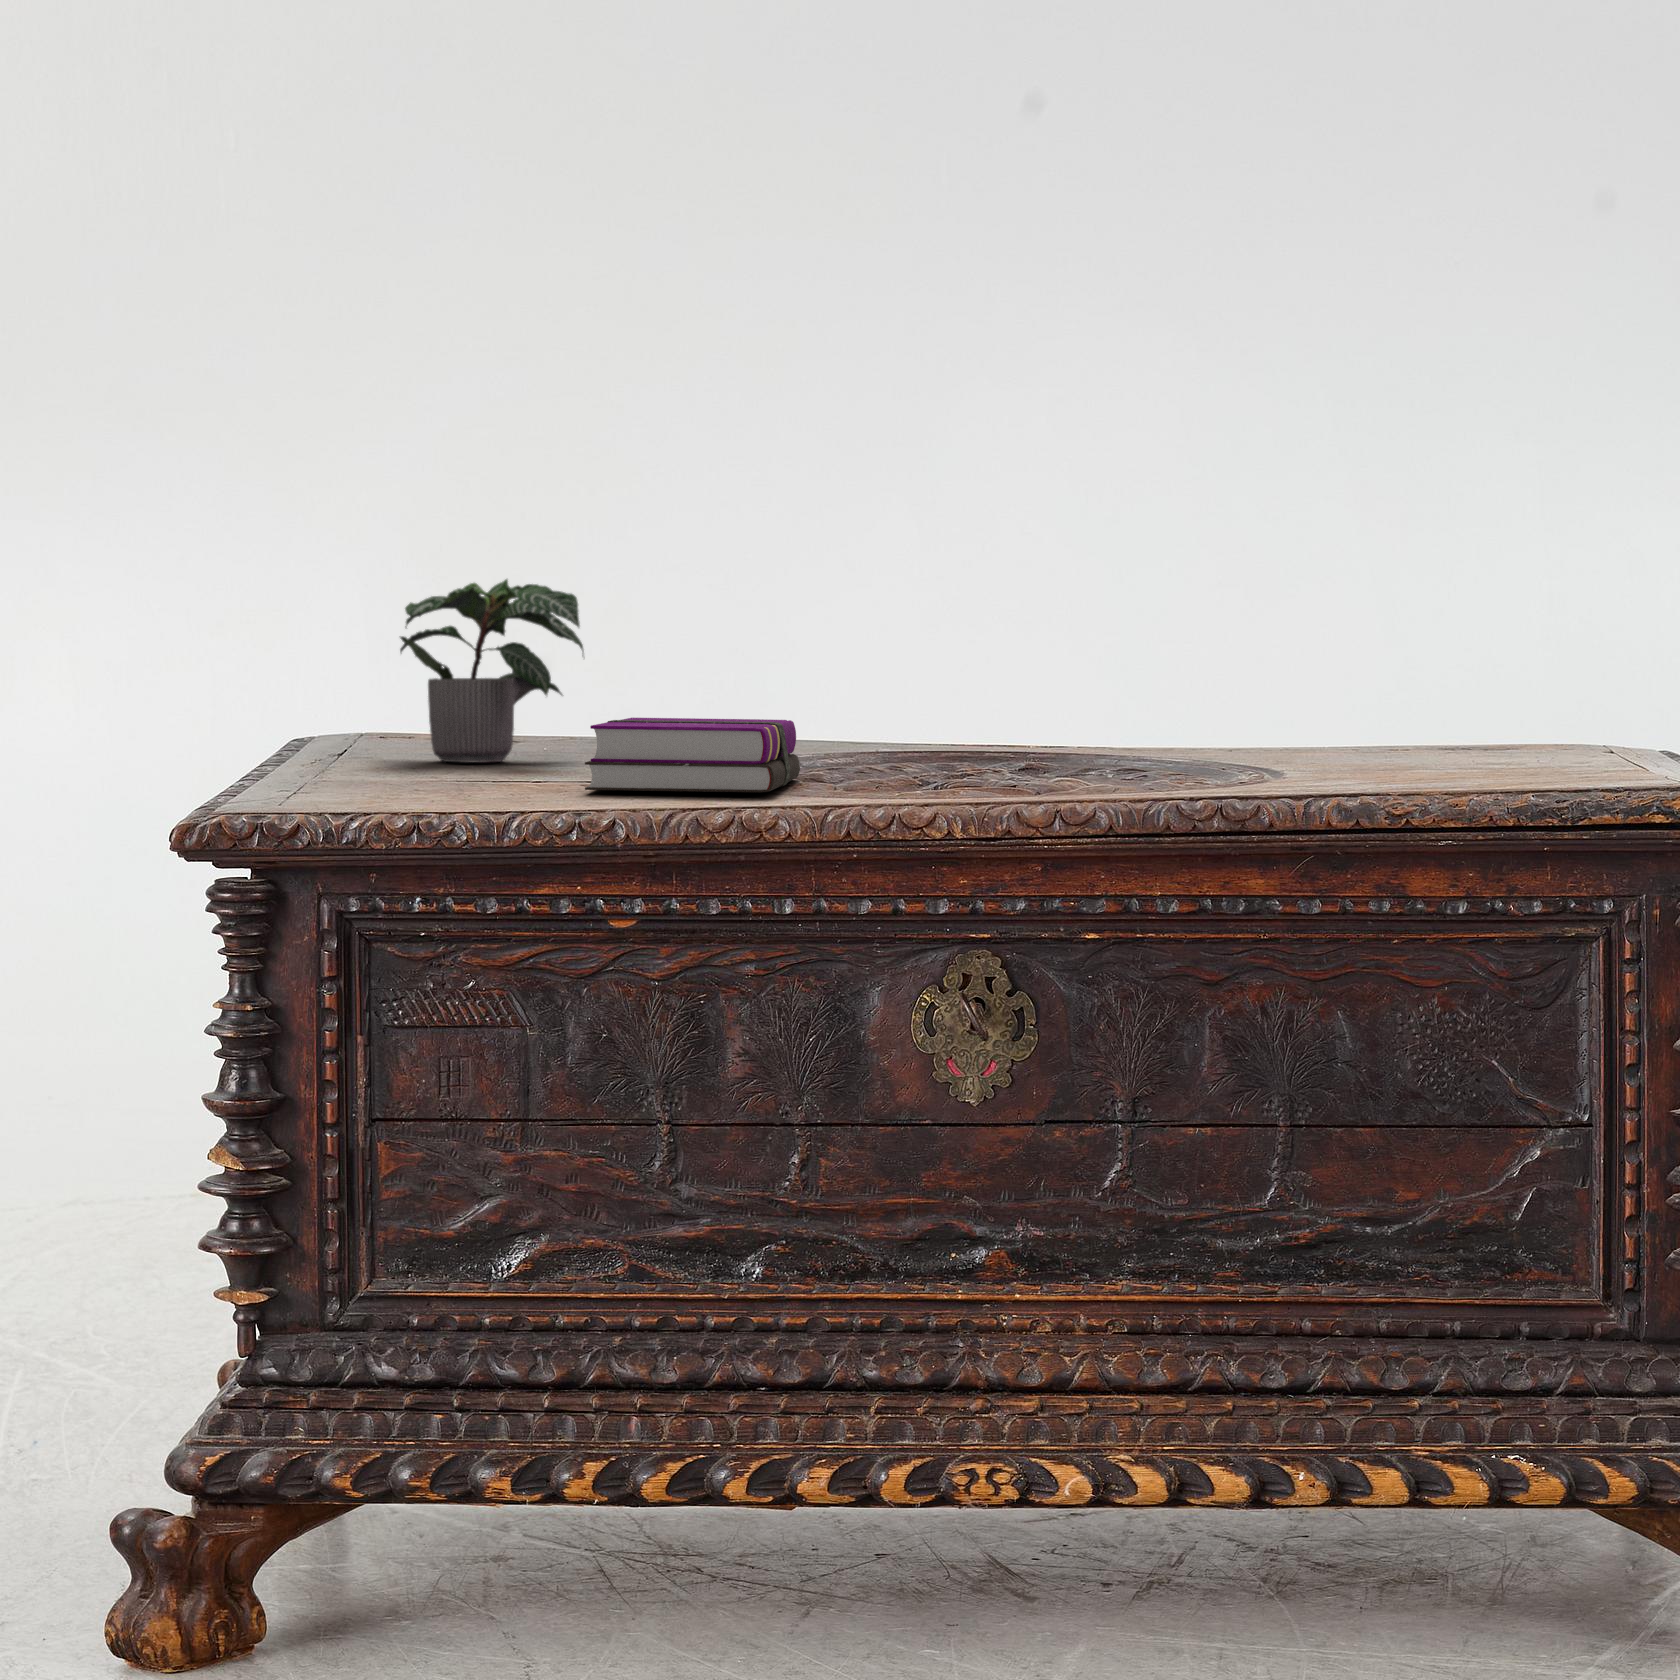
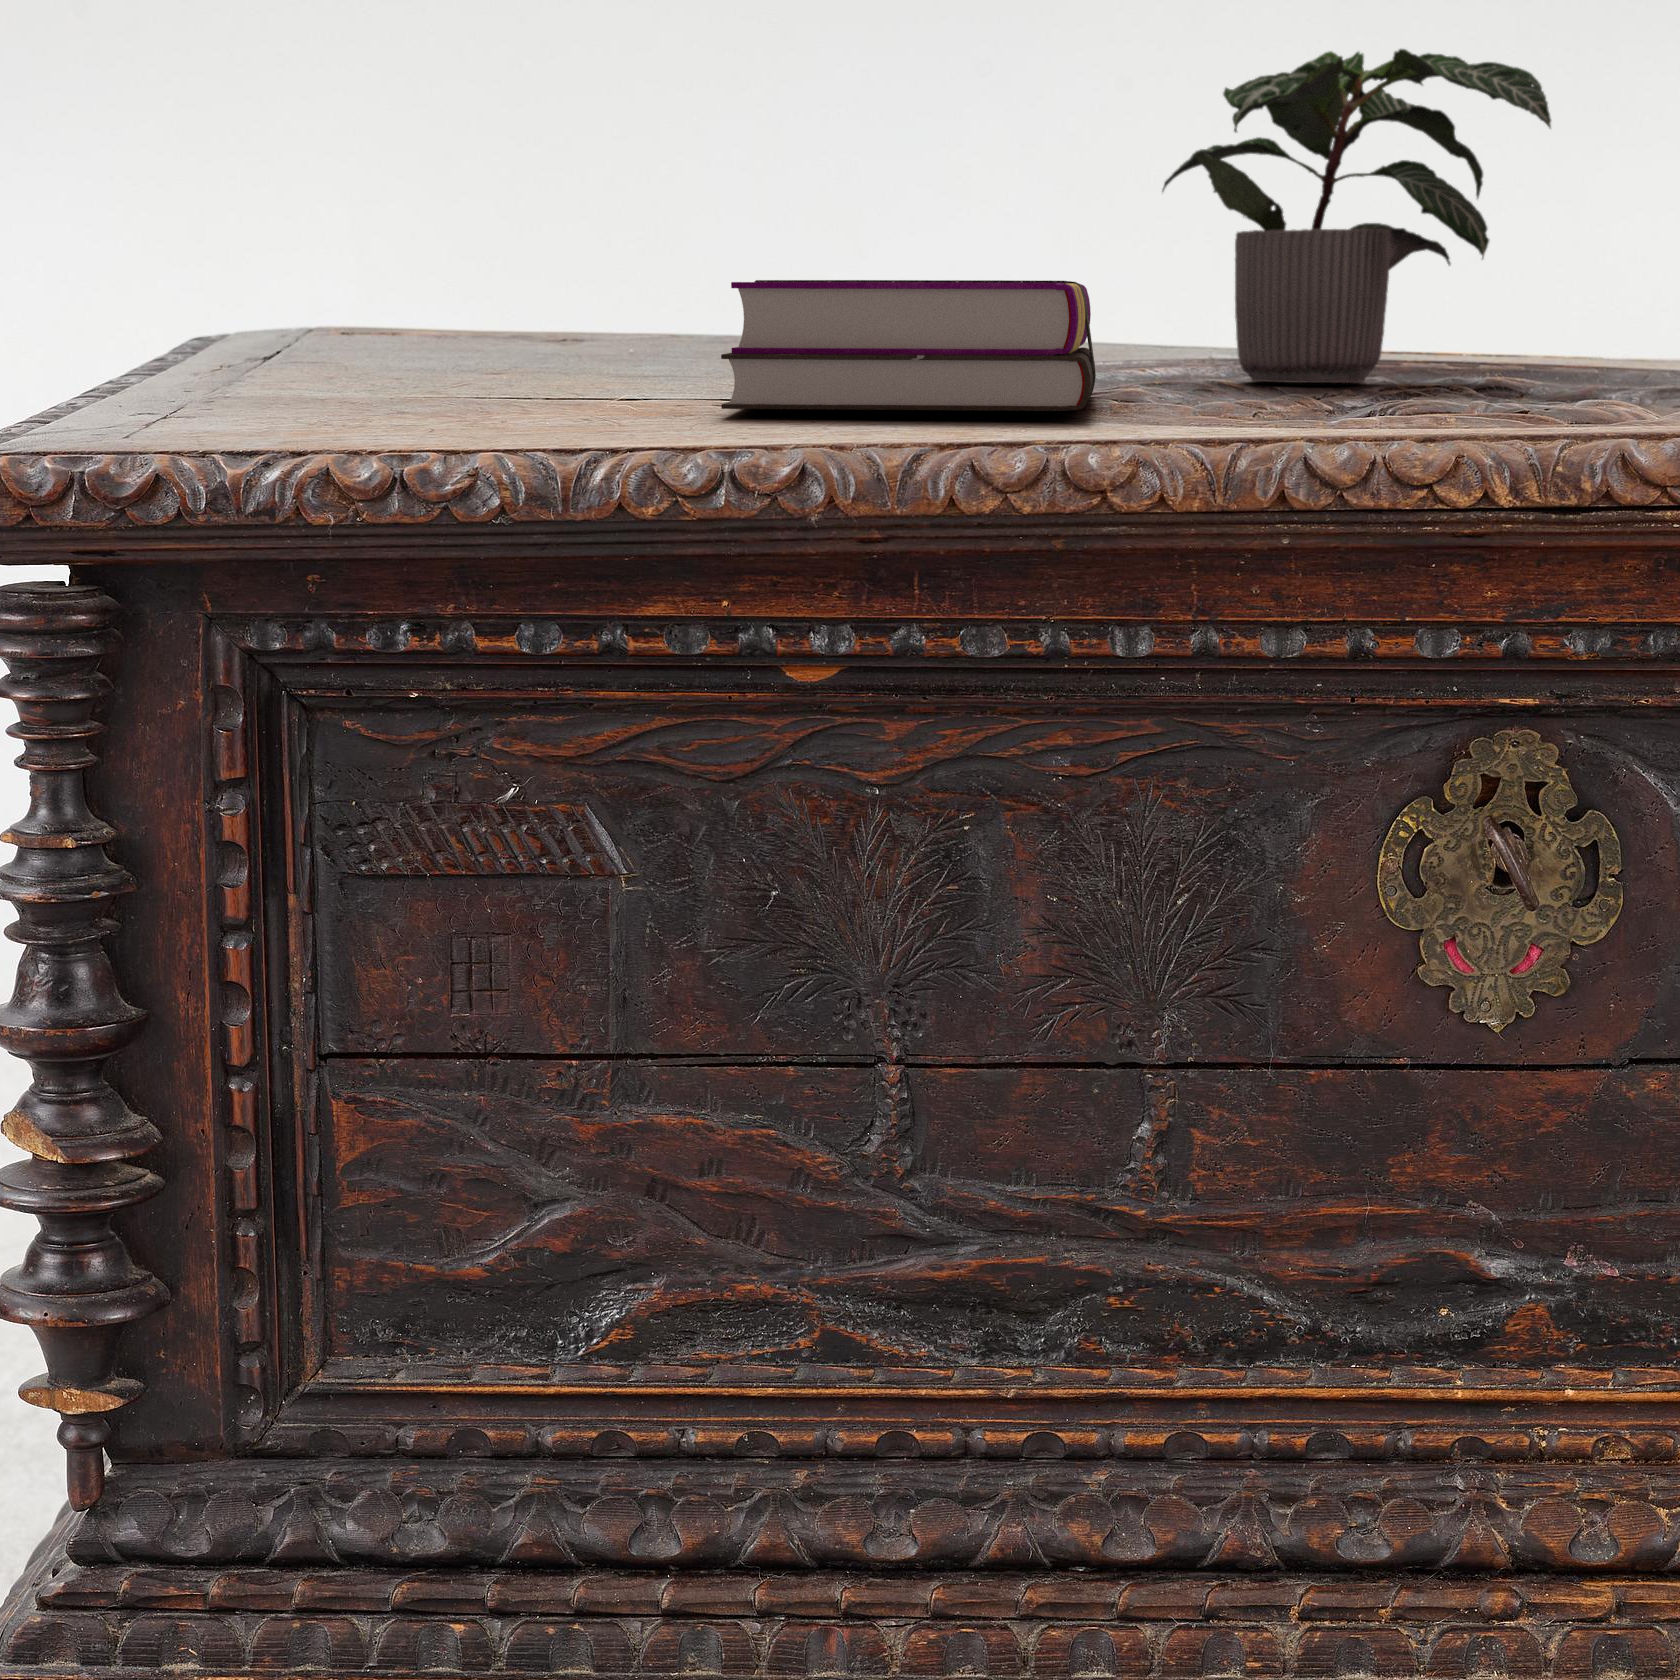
potted plant: present [400,579,583,763] -> present [1162,49,1551,383]

